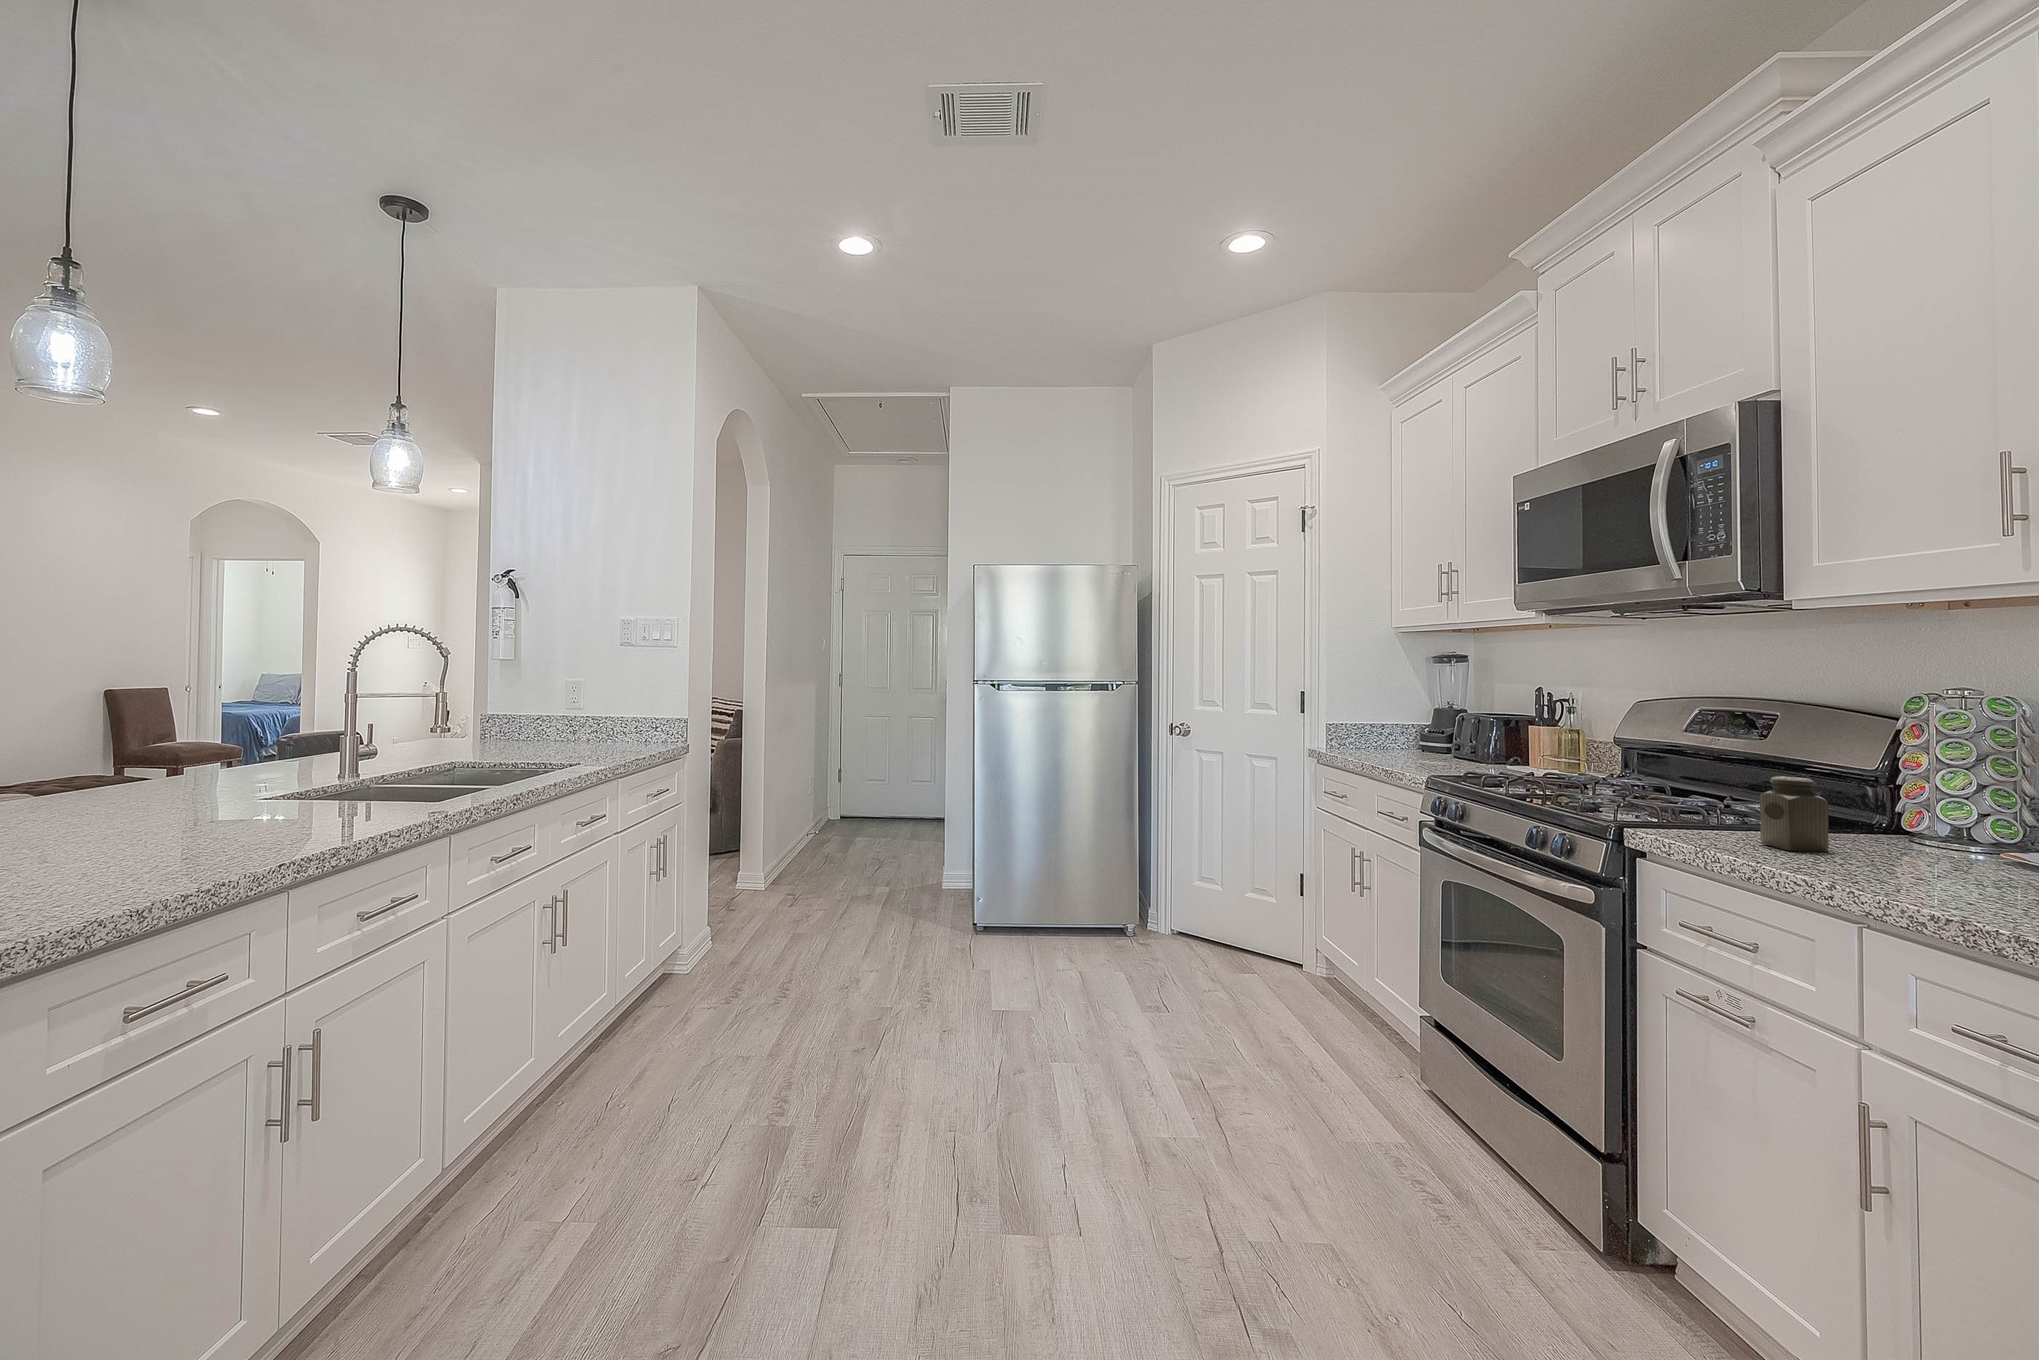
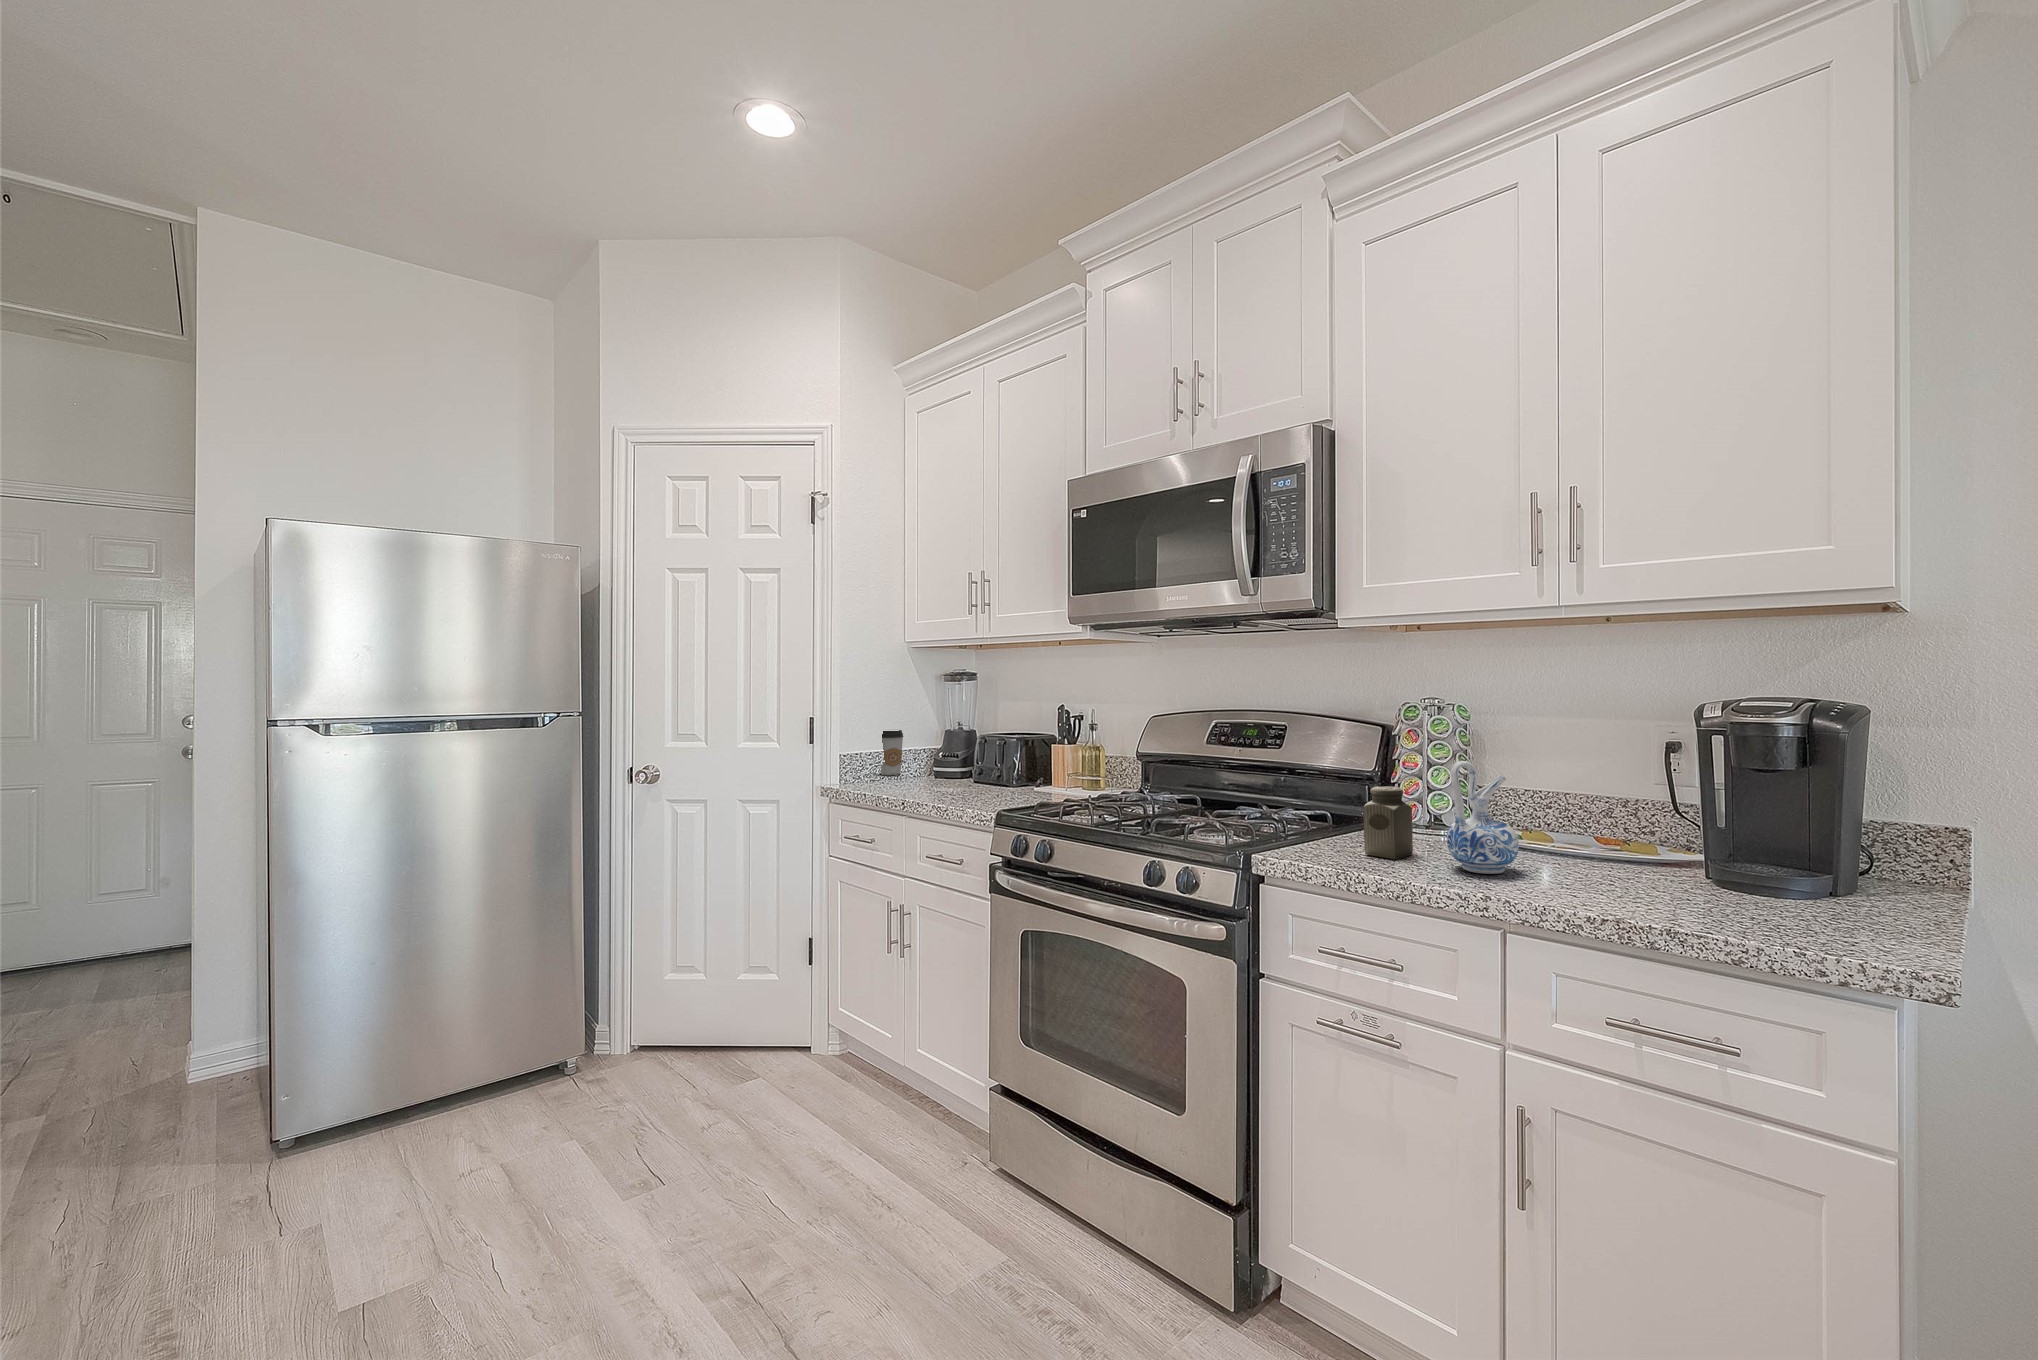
coffee cup: none [1364,706,1388,746] -> present [881,730,903,775]
ceramic pitcher: none [1836,752,1940,876] -> present [1446,761,1519,874]

